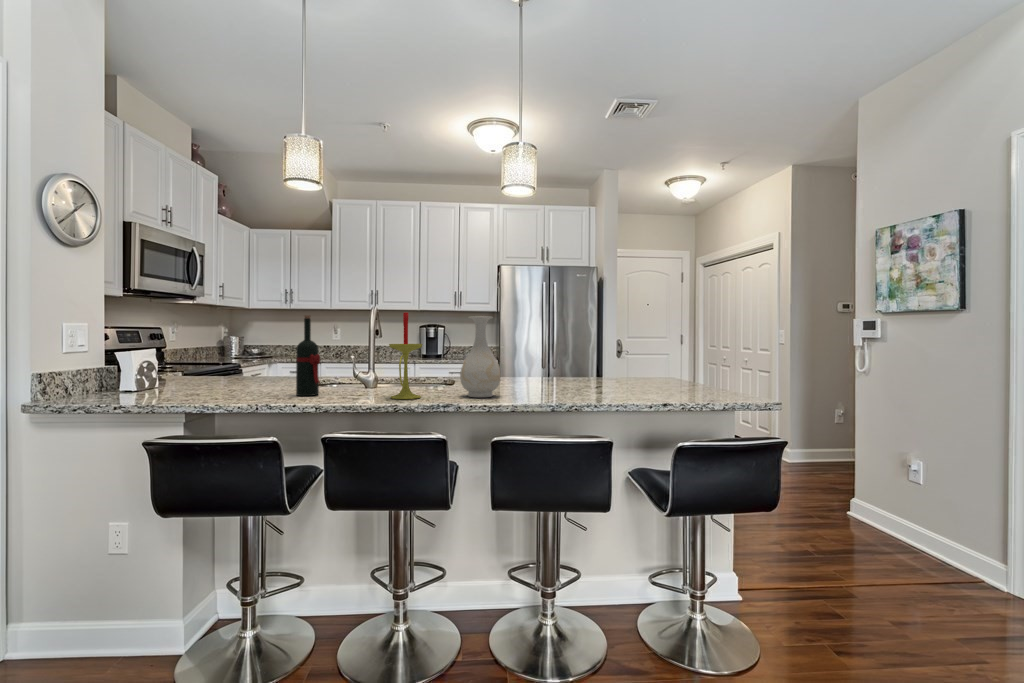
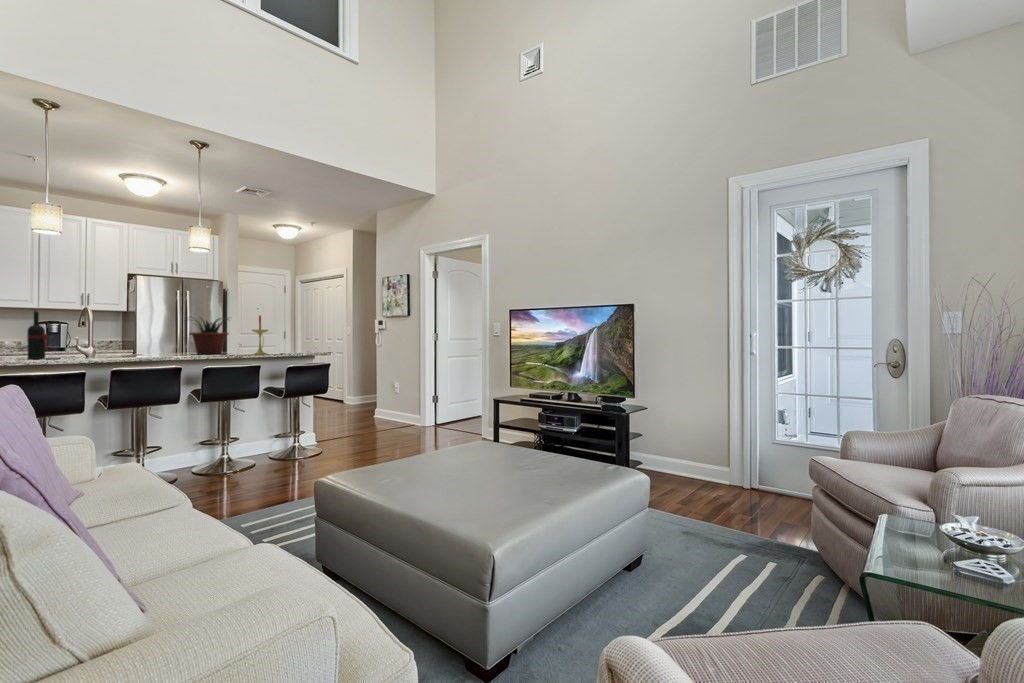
candle: present [389,312,422,399] -> present [252,316,268,354]
vase: present [460,316,501,398] -> none [153,313,179,356]
potted plant: none [521,320,595,390] -> present [190,318,228,354]

